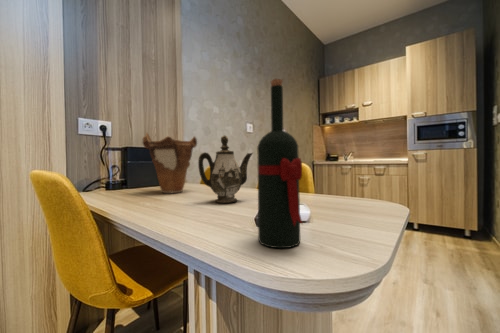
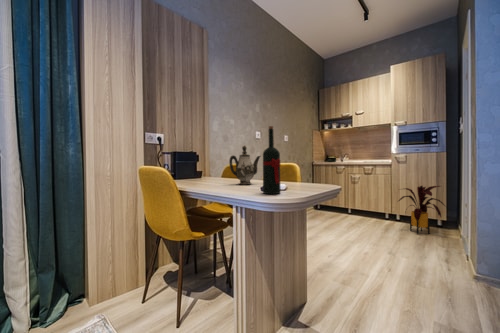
vase: present [143,133,197,193] -> none [190,142,224,181]
house plant: none [419,190,483,250] -> present [399,186,445,234]

